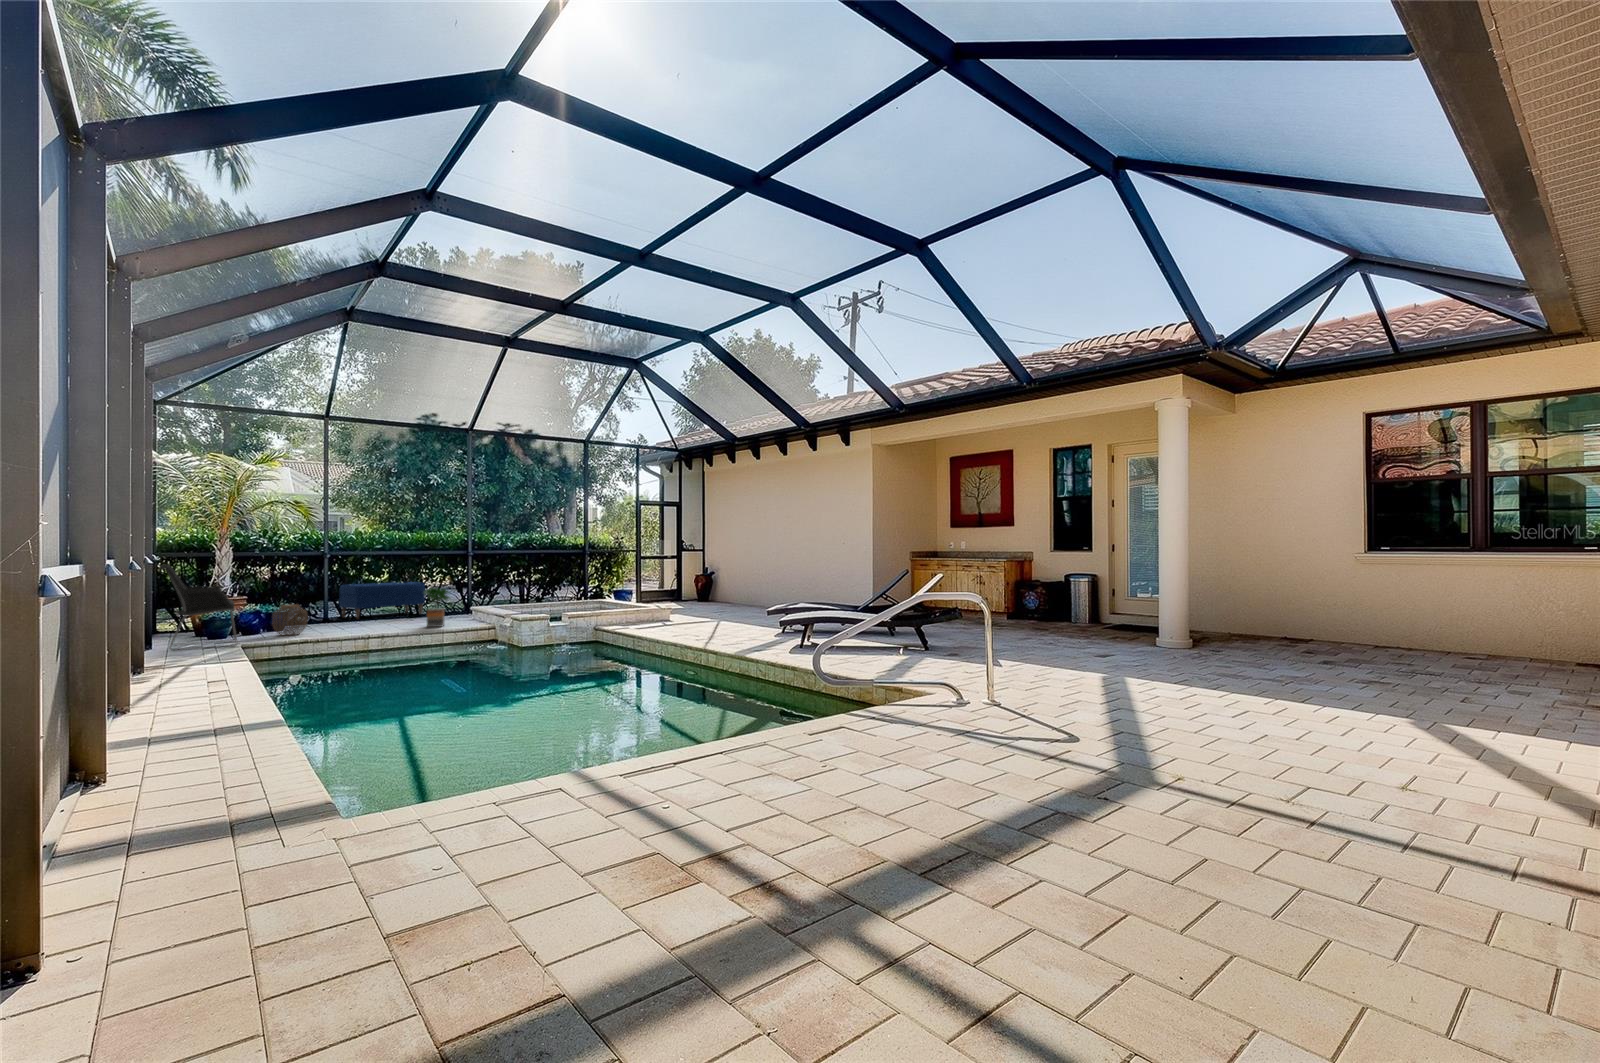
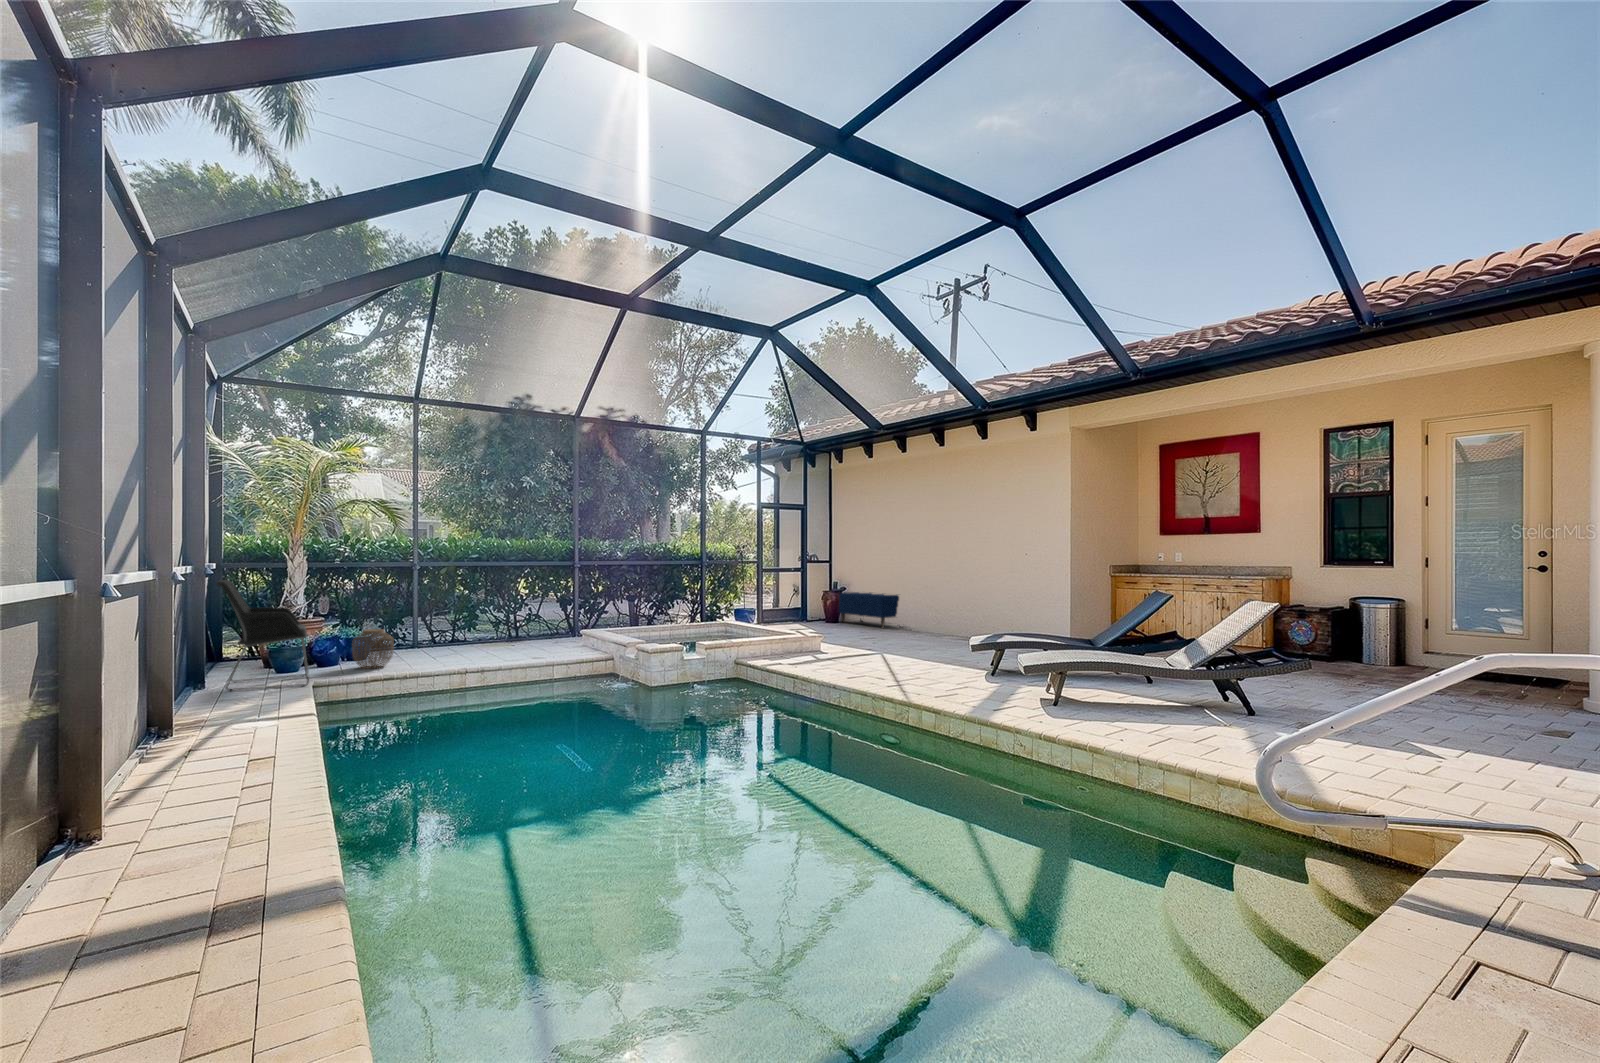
bench: present [339,582,425,619] -> present [839,592,899,628]
potted tree: present [424,588,449,627] -> none [528,608,562,657]

